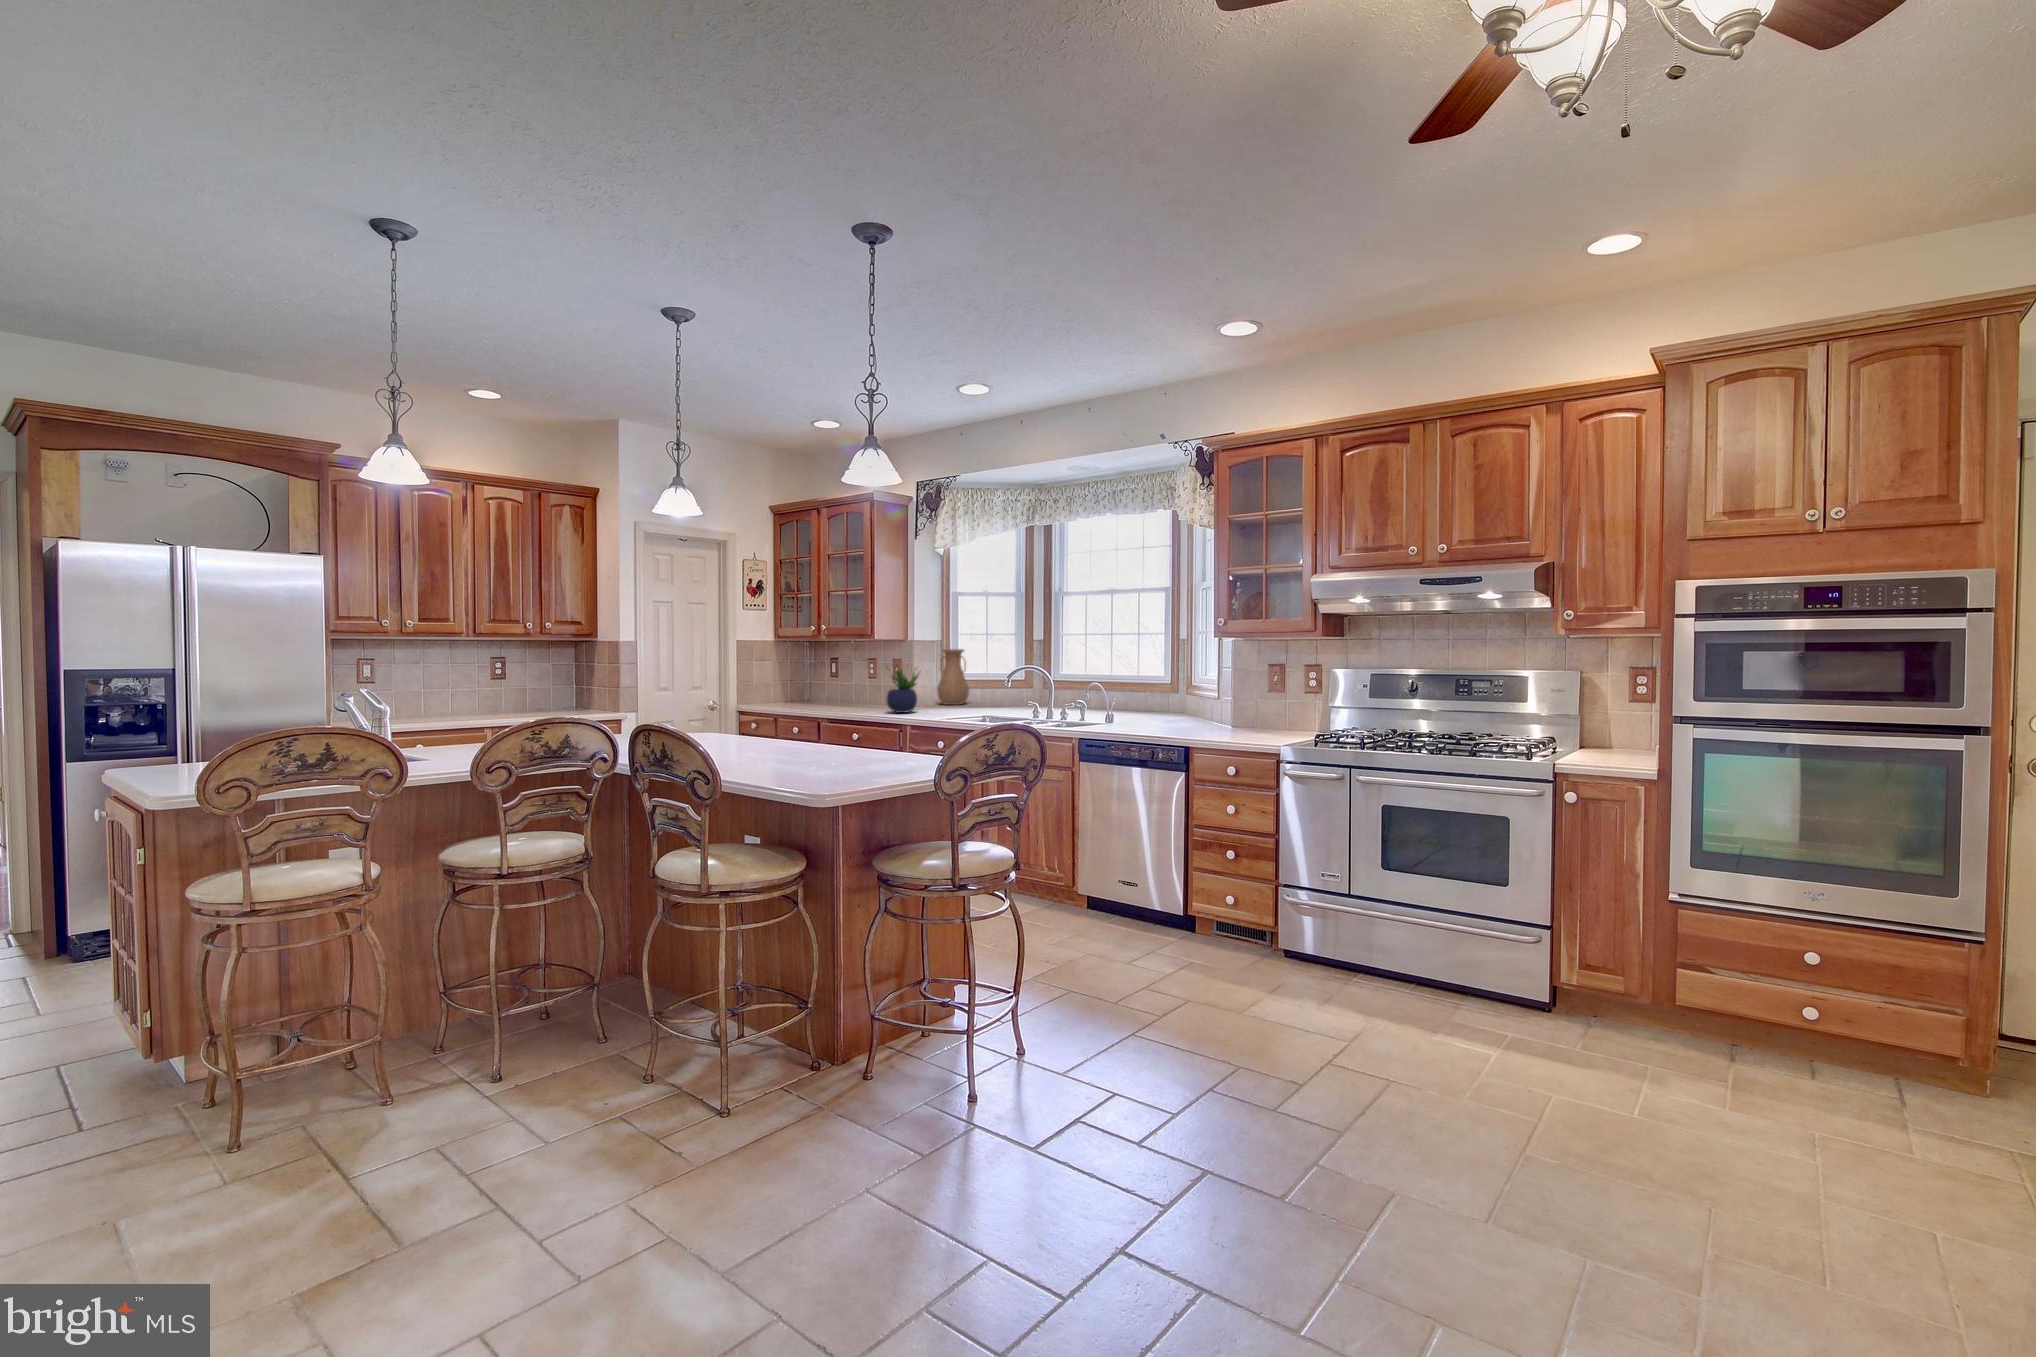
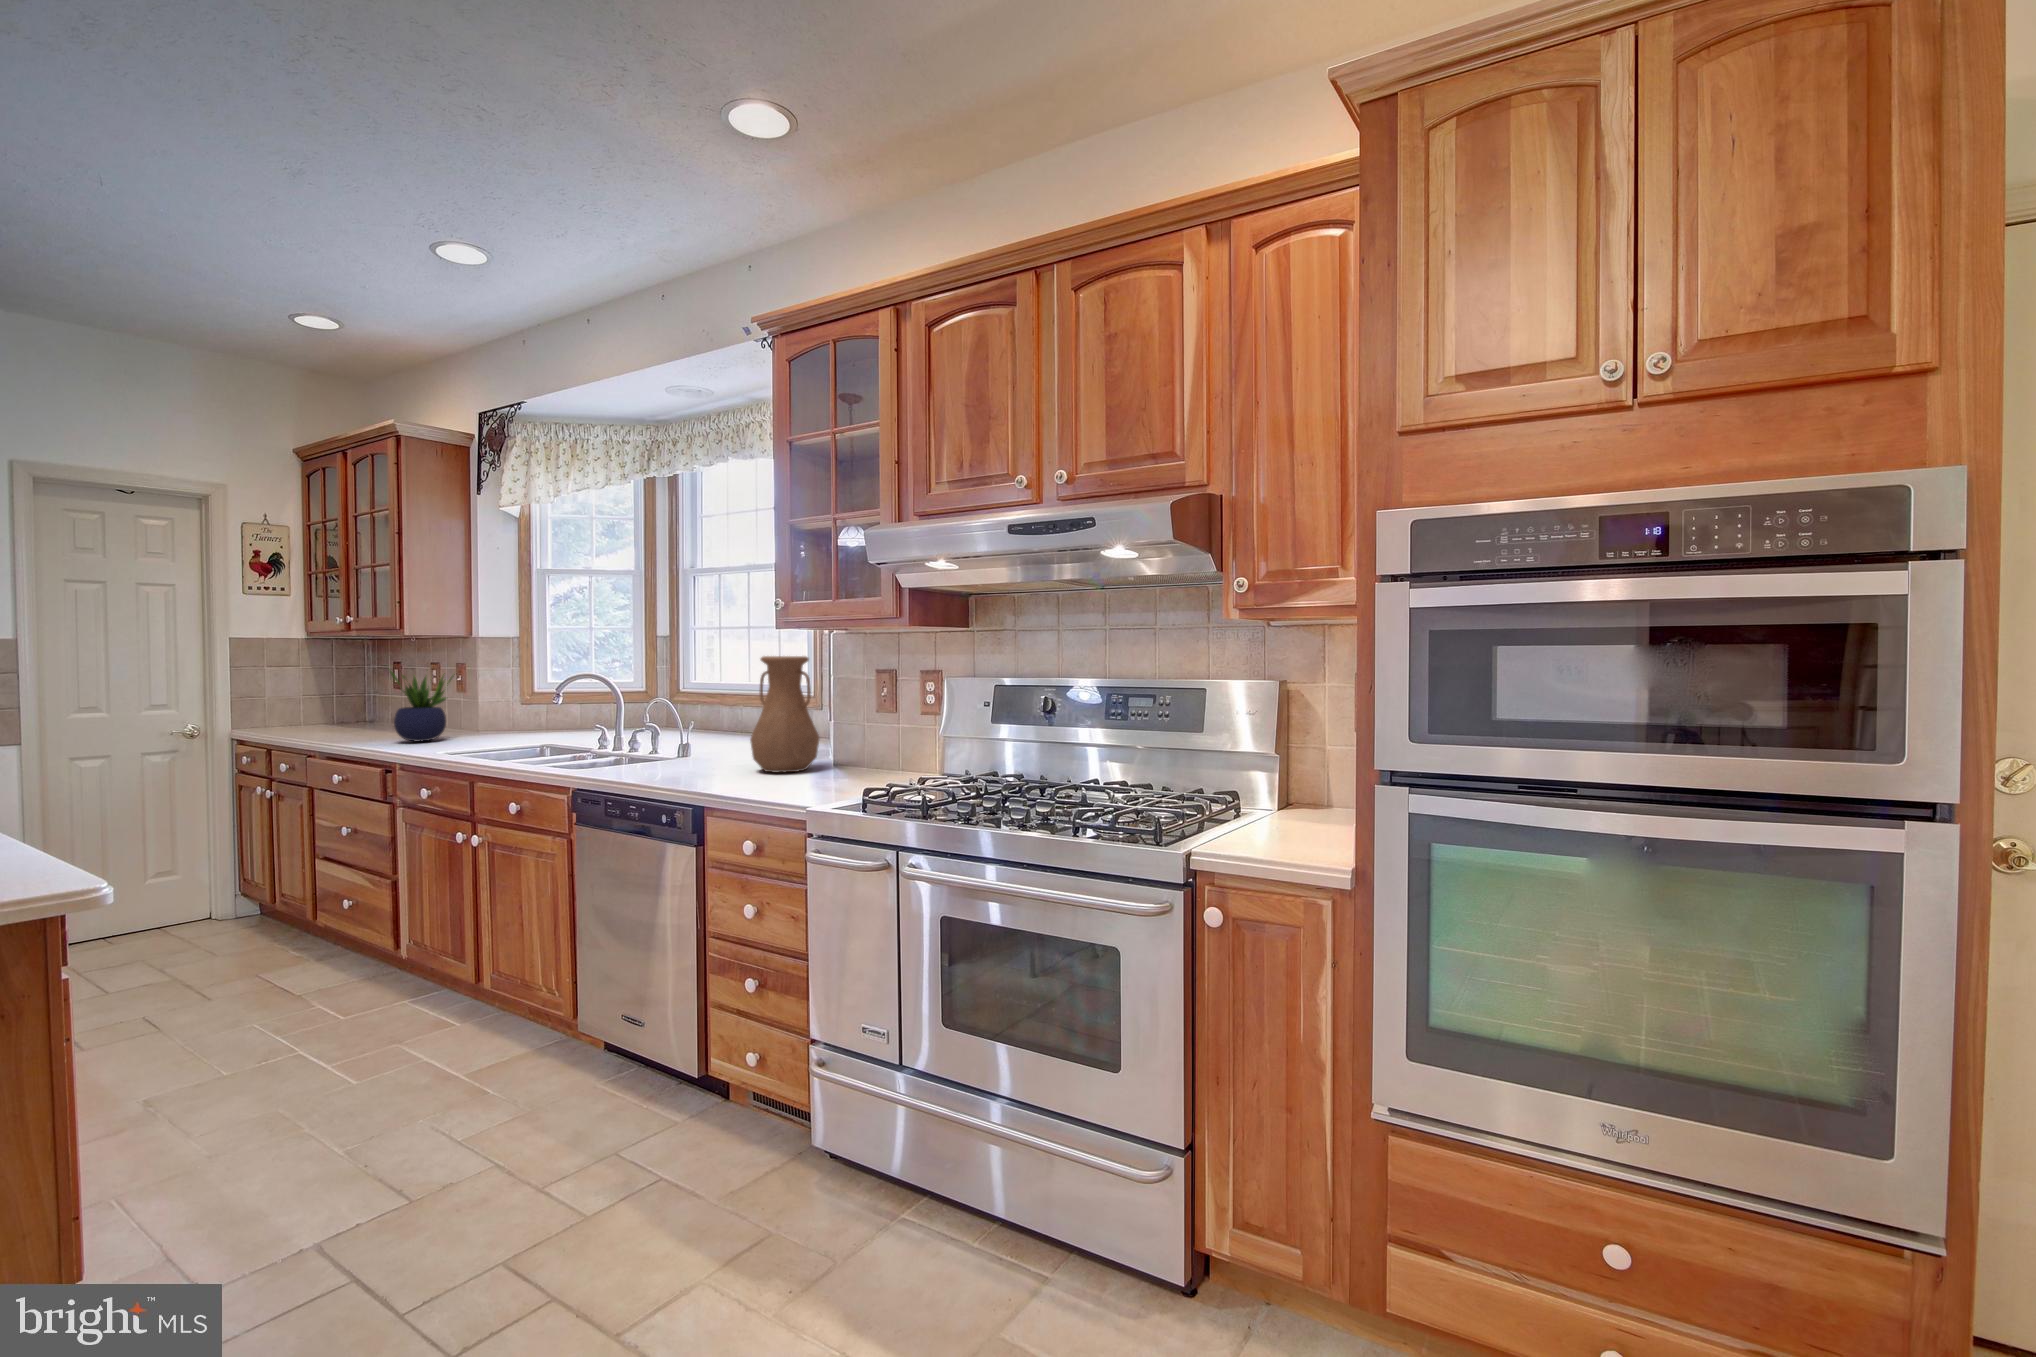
vase: present [937,649,969,705] -> present [750,656,819,772]

